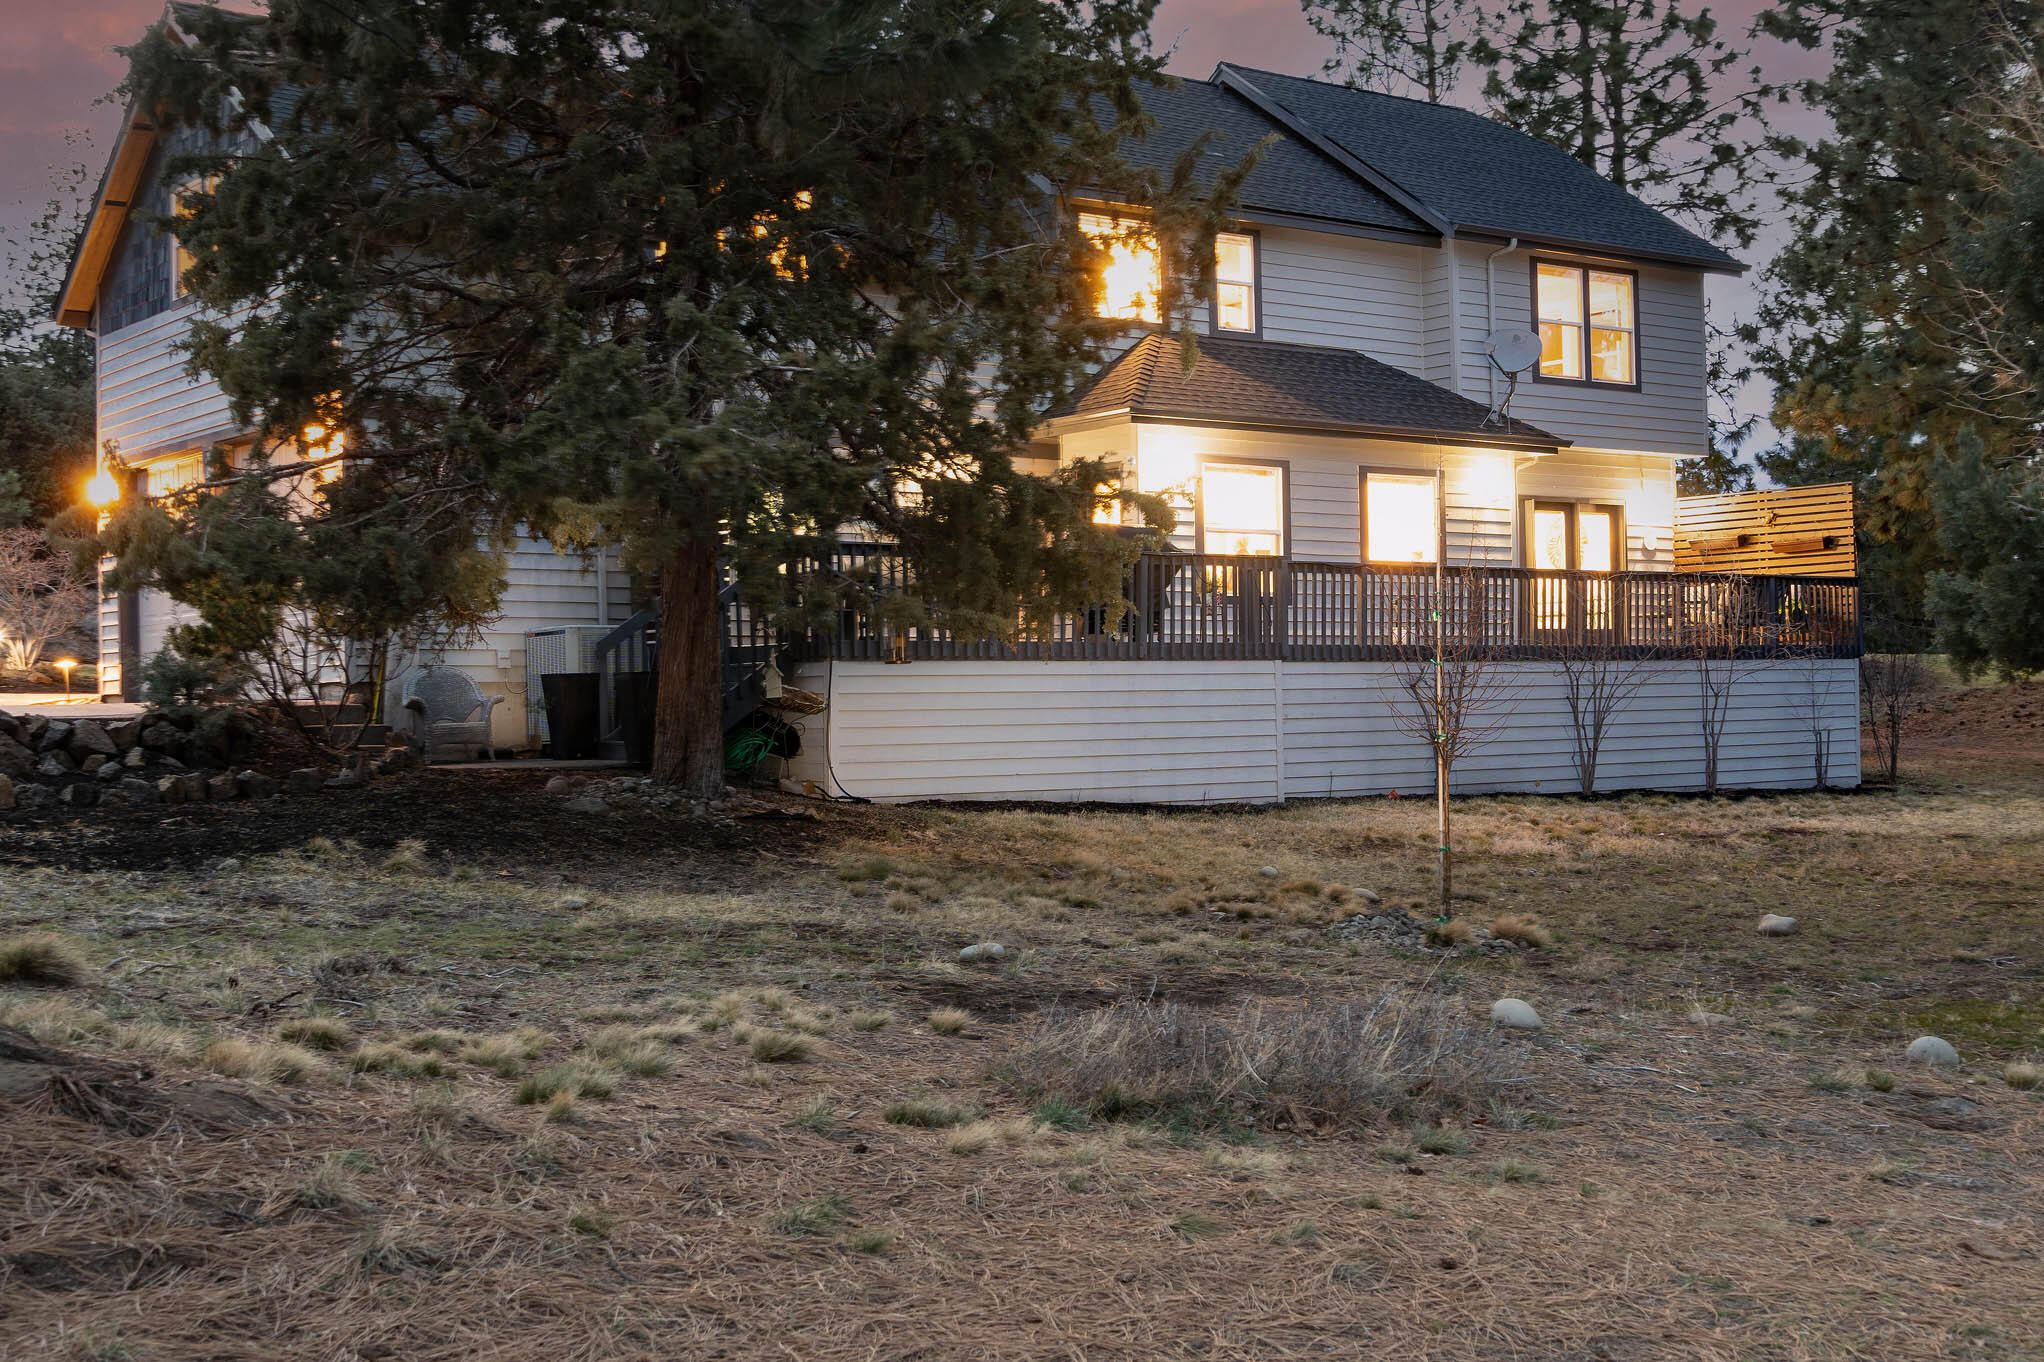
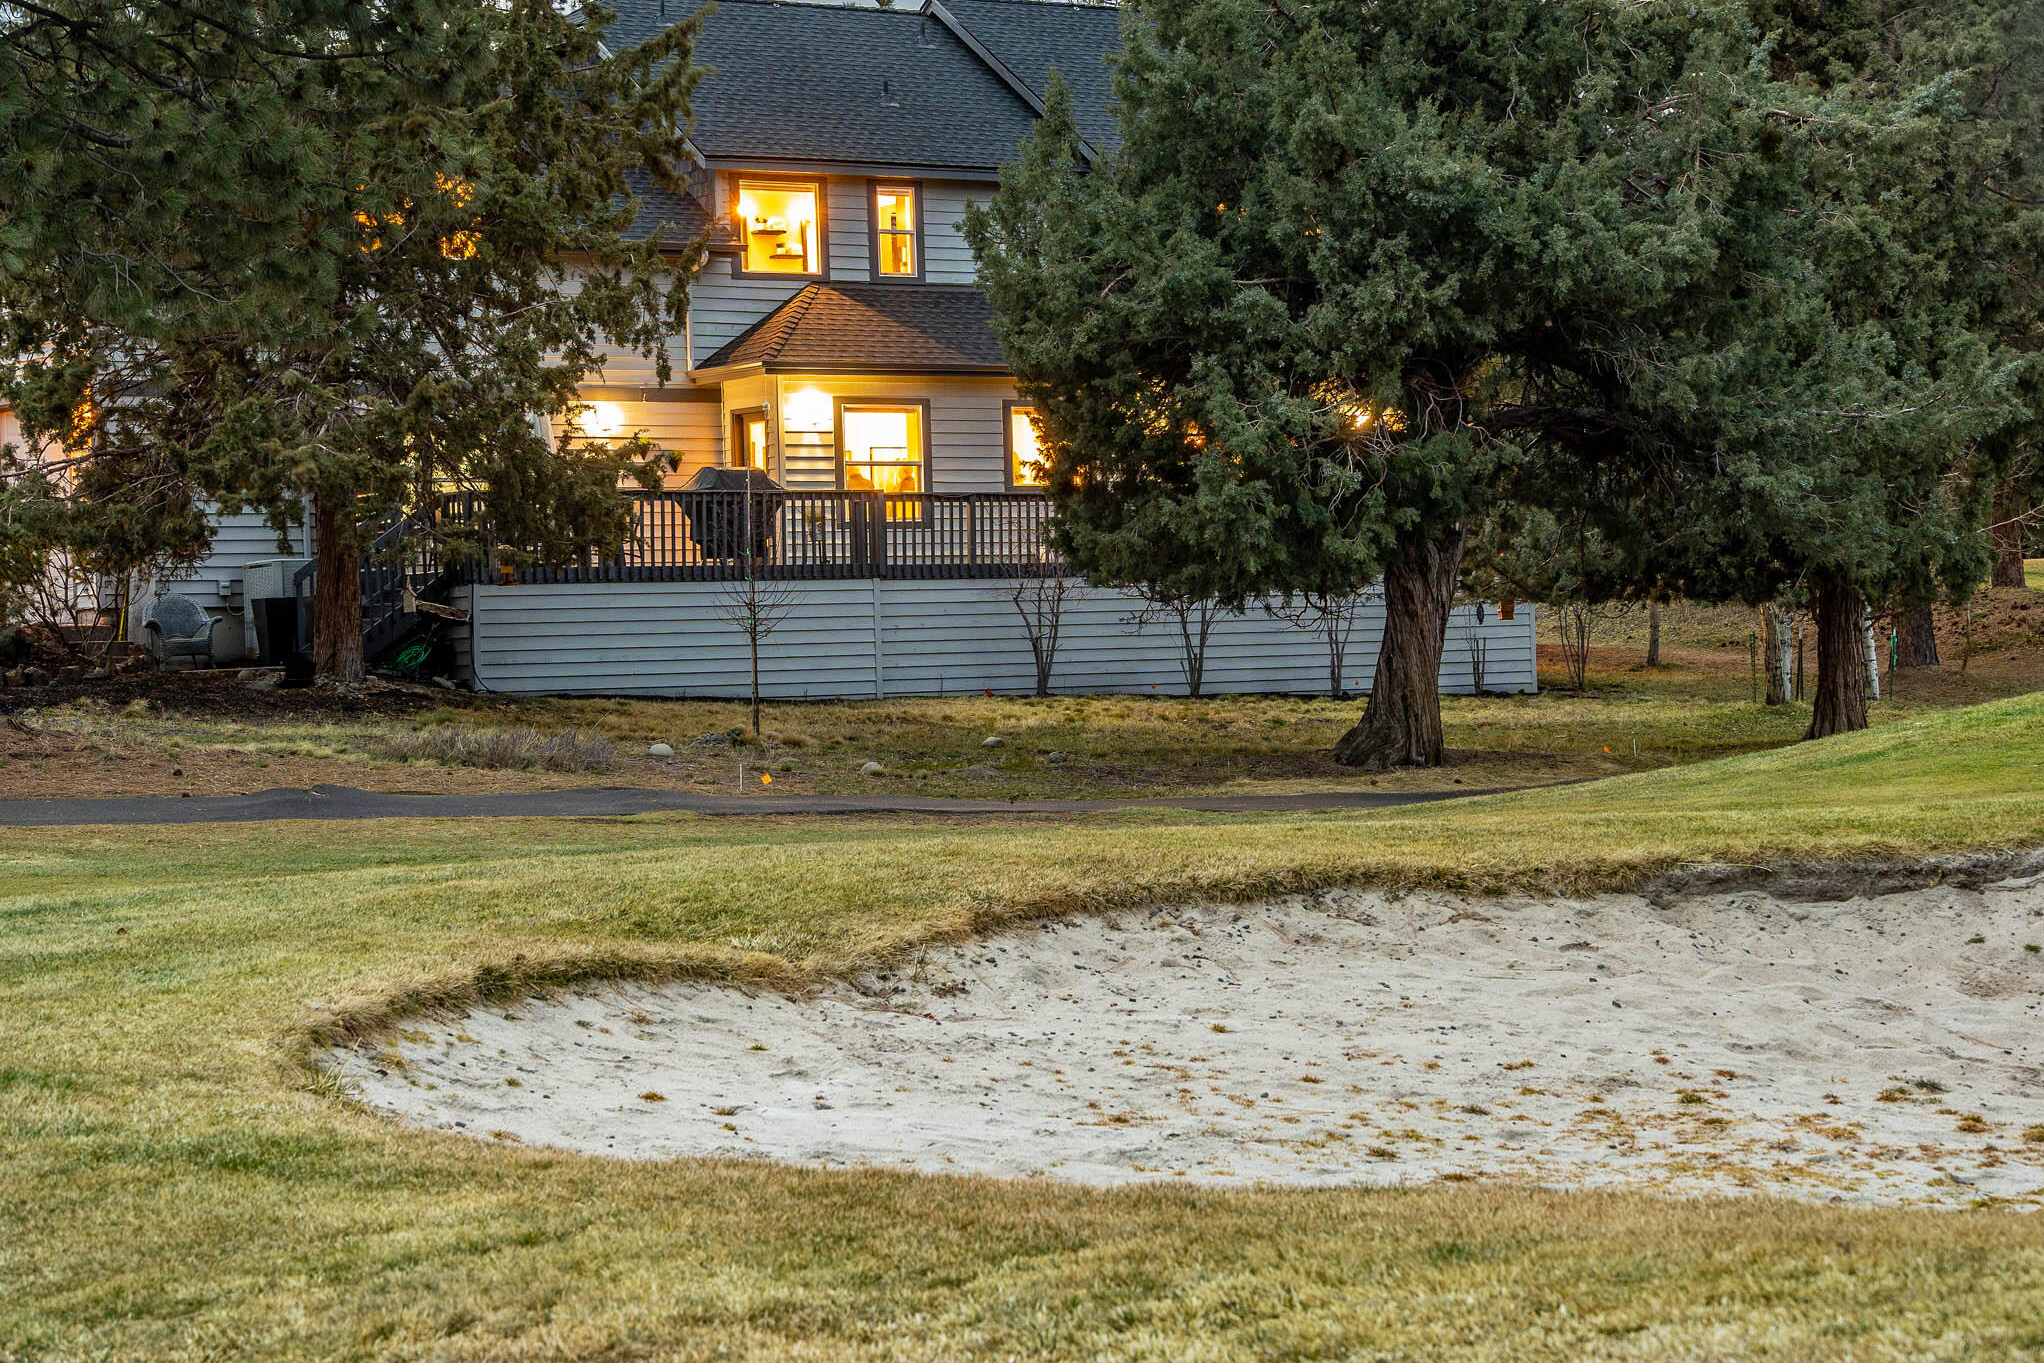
basket: none [589,754,637,788] -> present [284,657,318,681]

